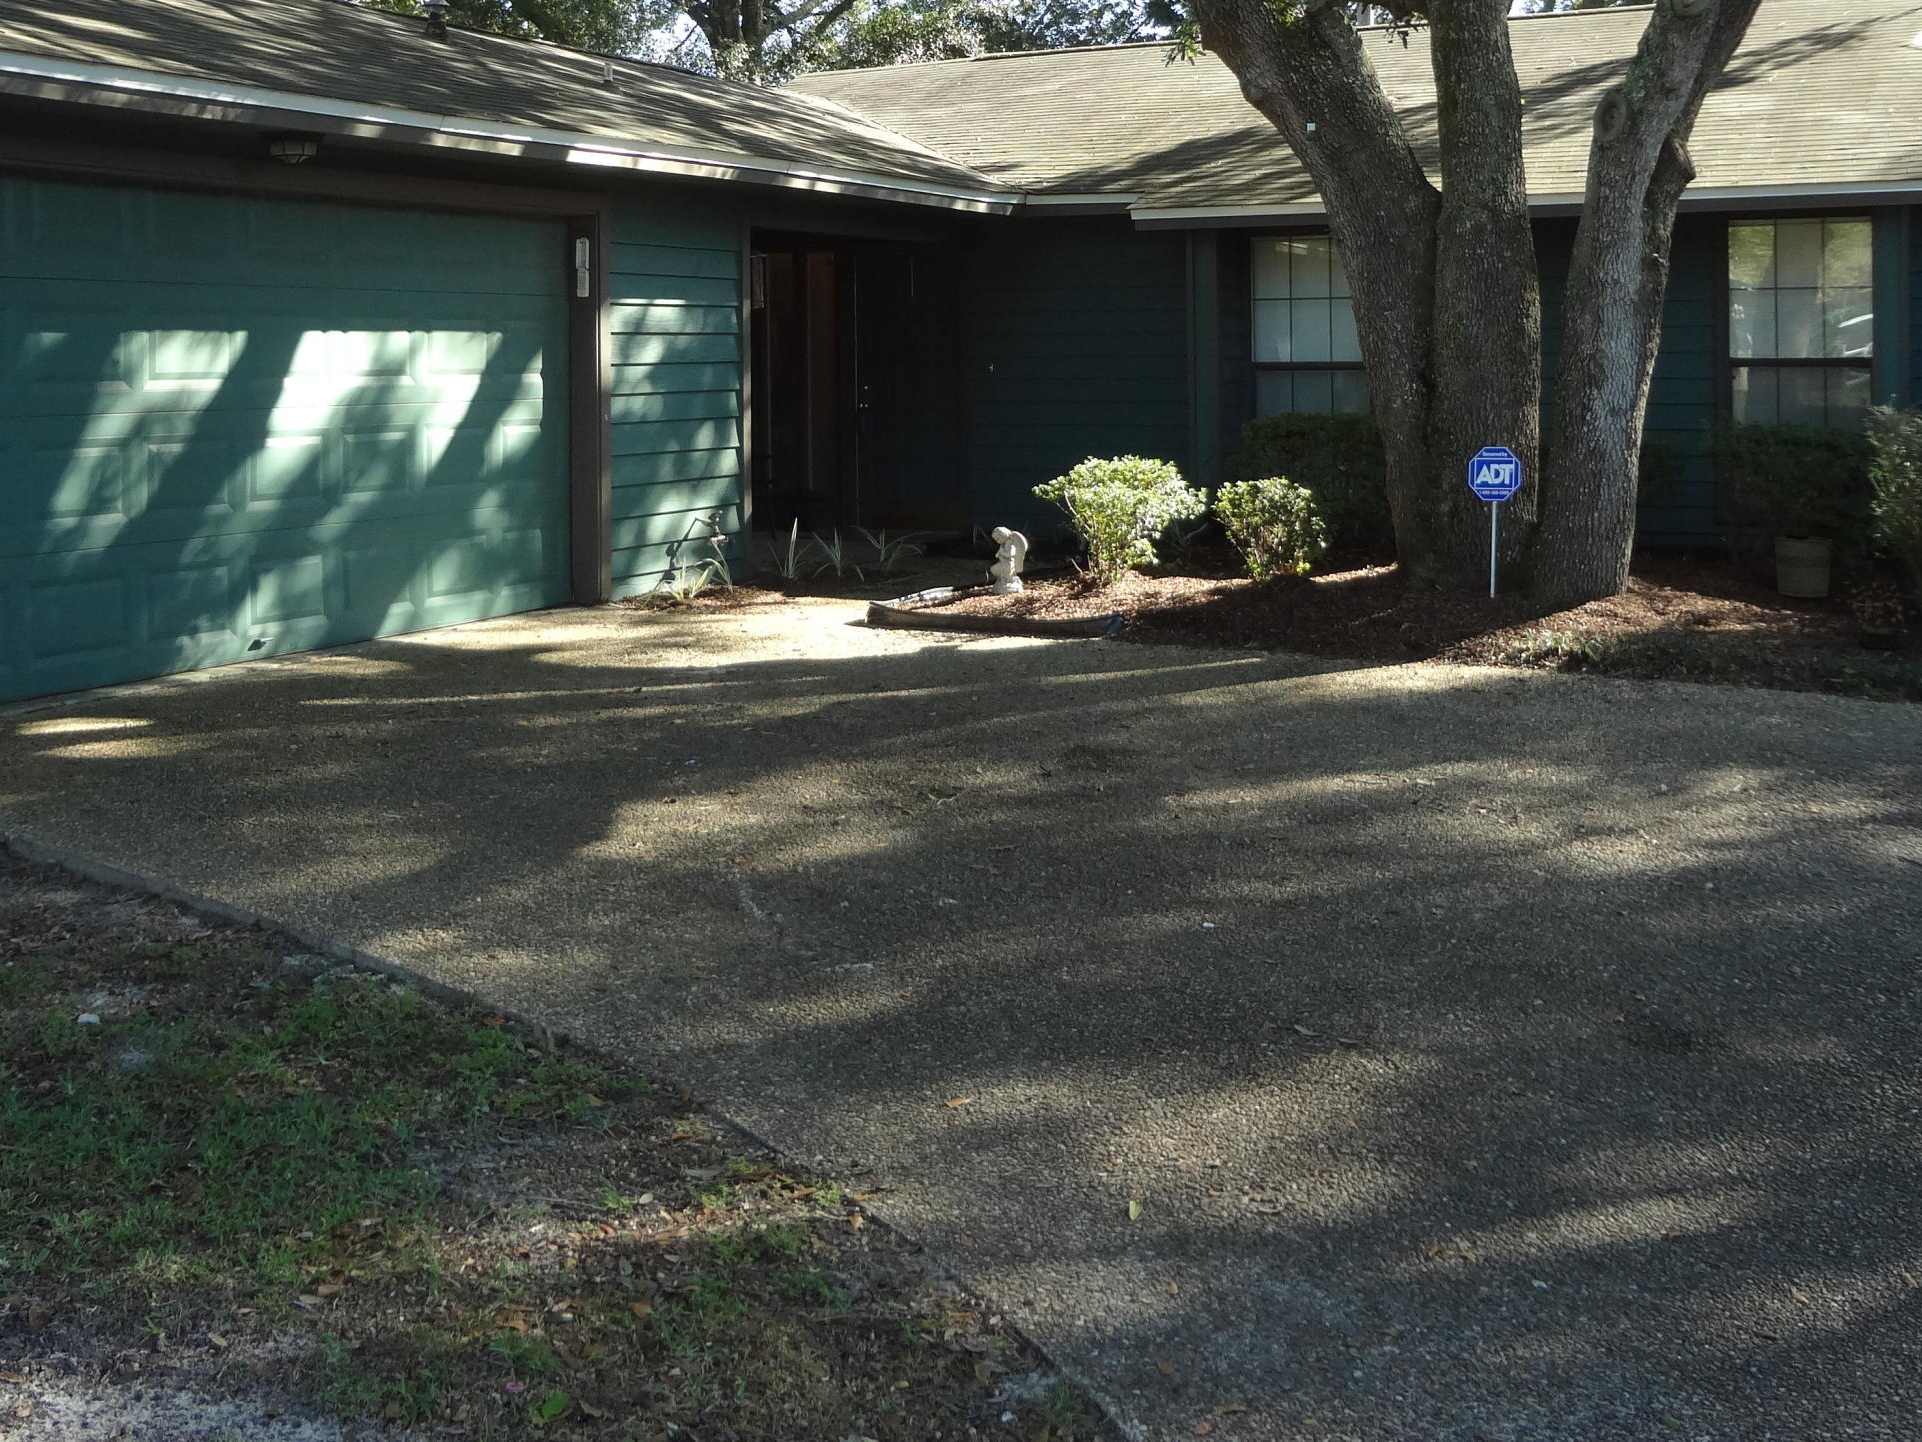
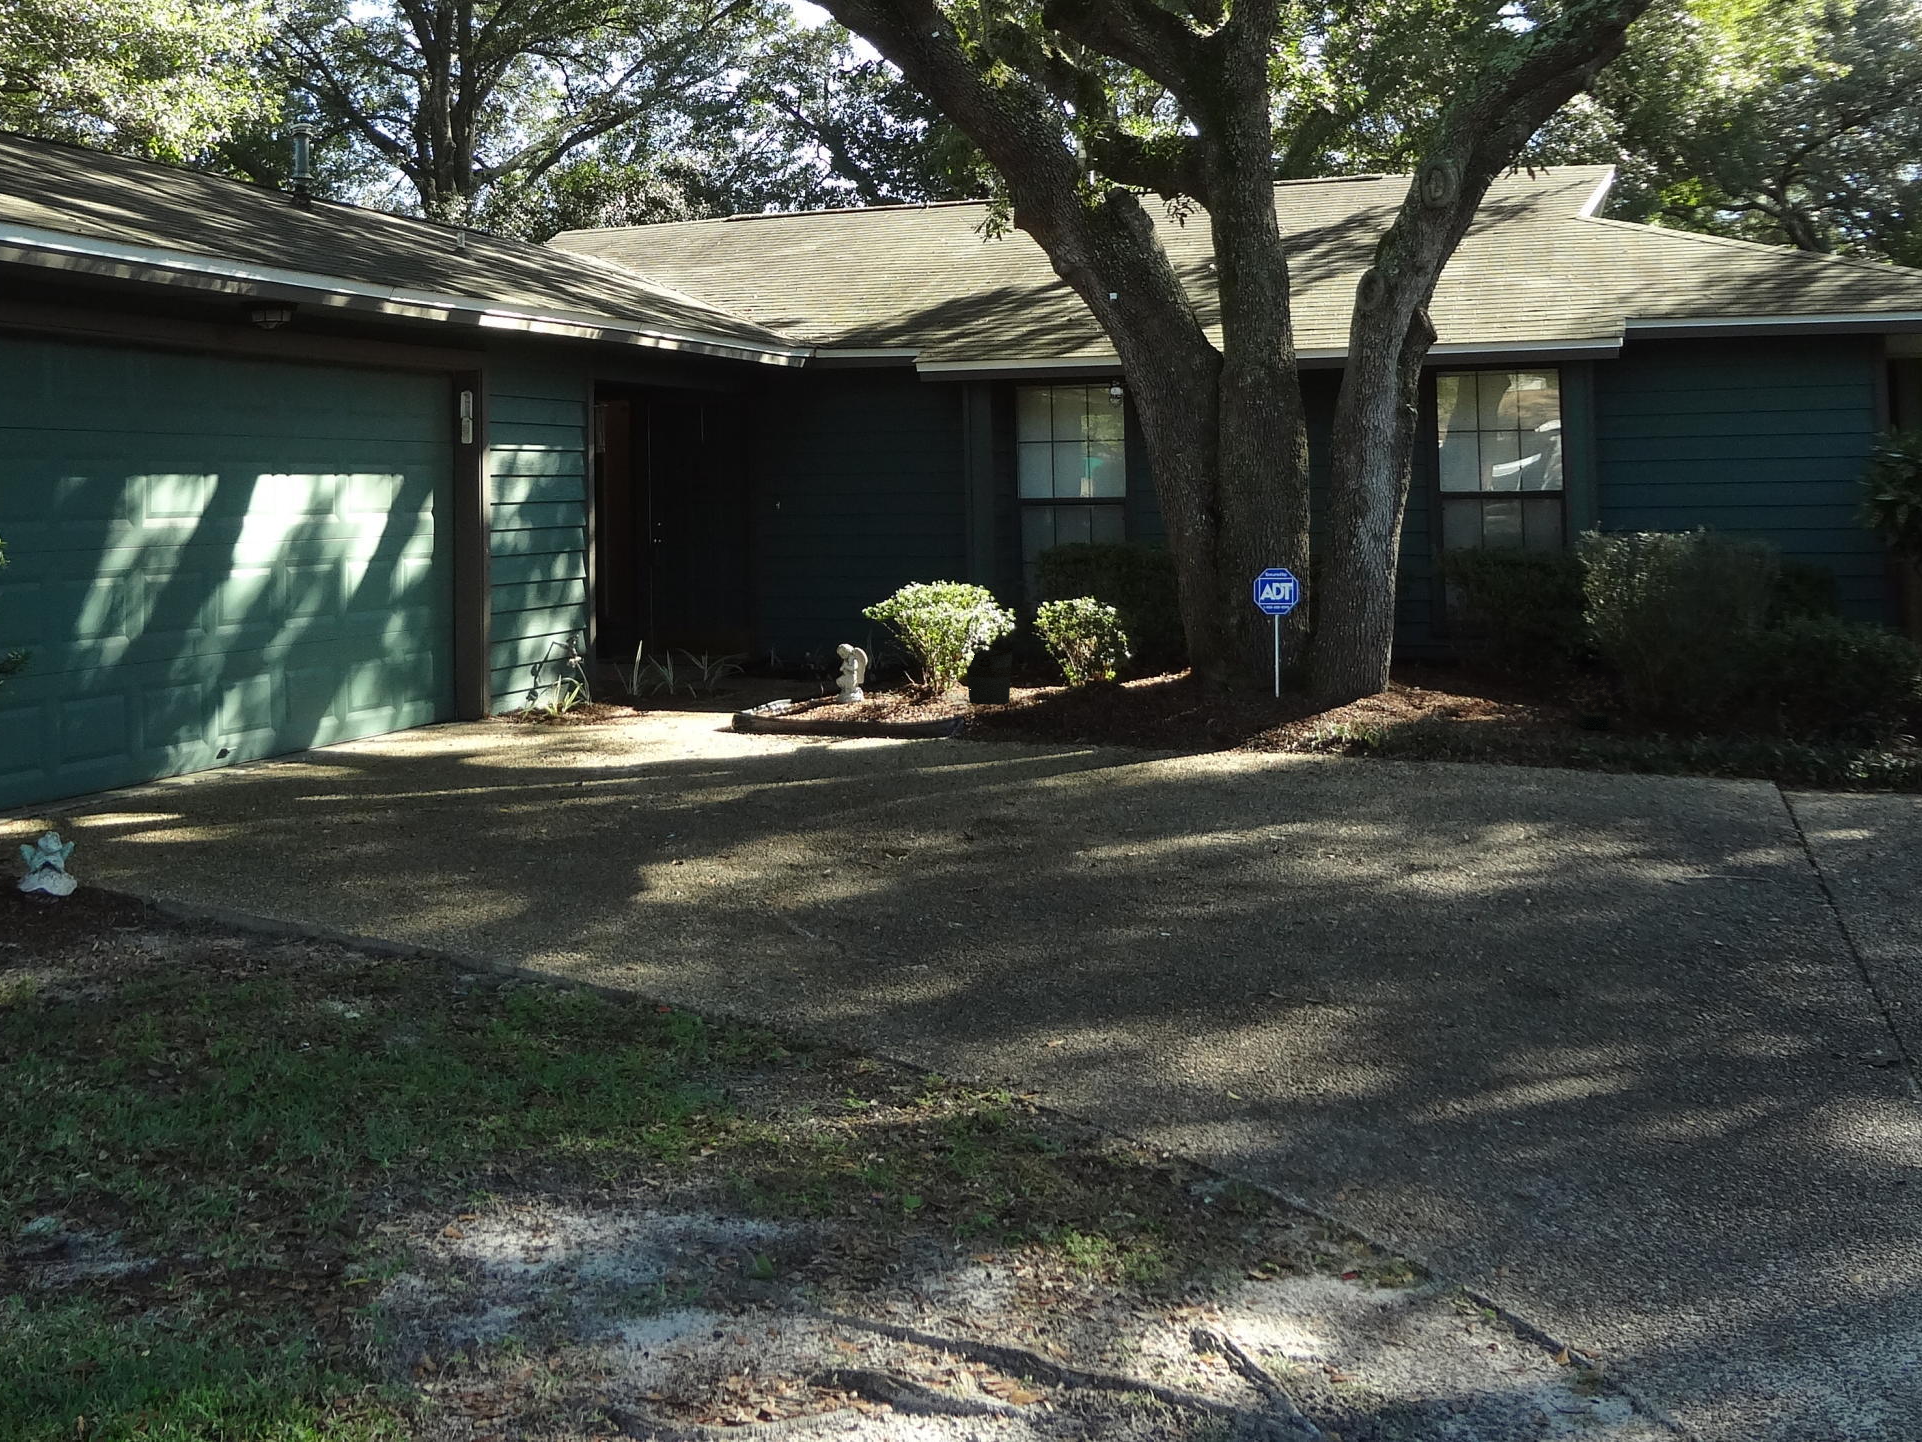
bucket: present [1769,535,1837,598] -> present [967,647,1013,704]

